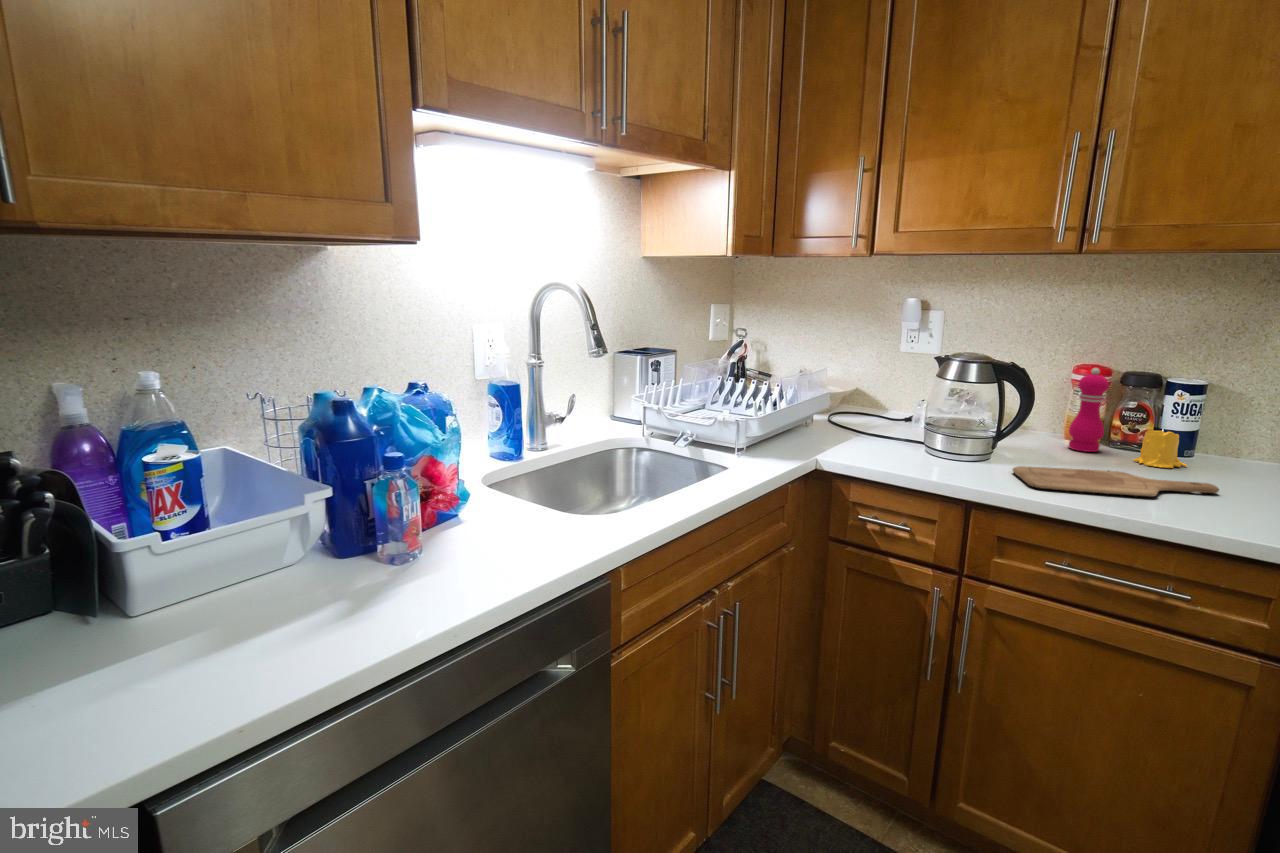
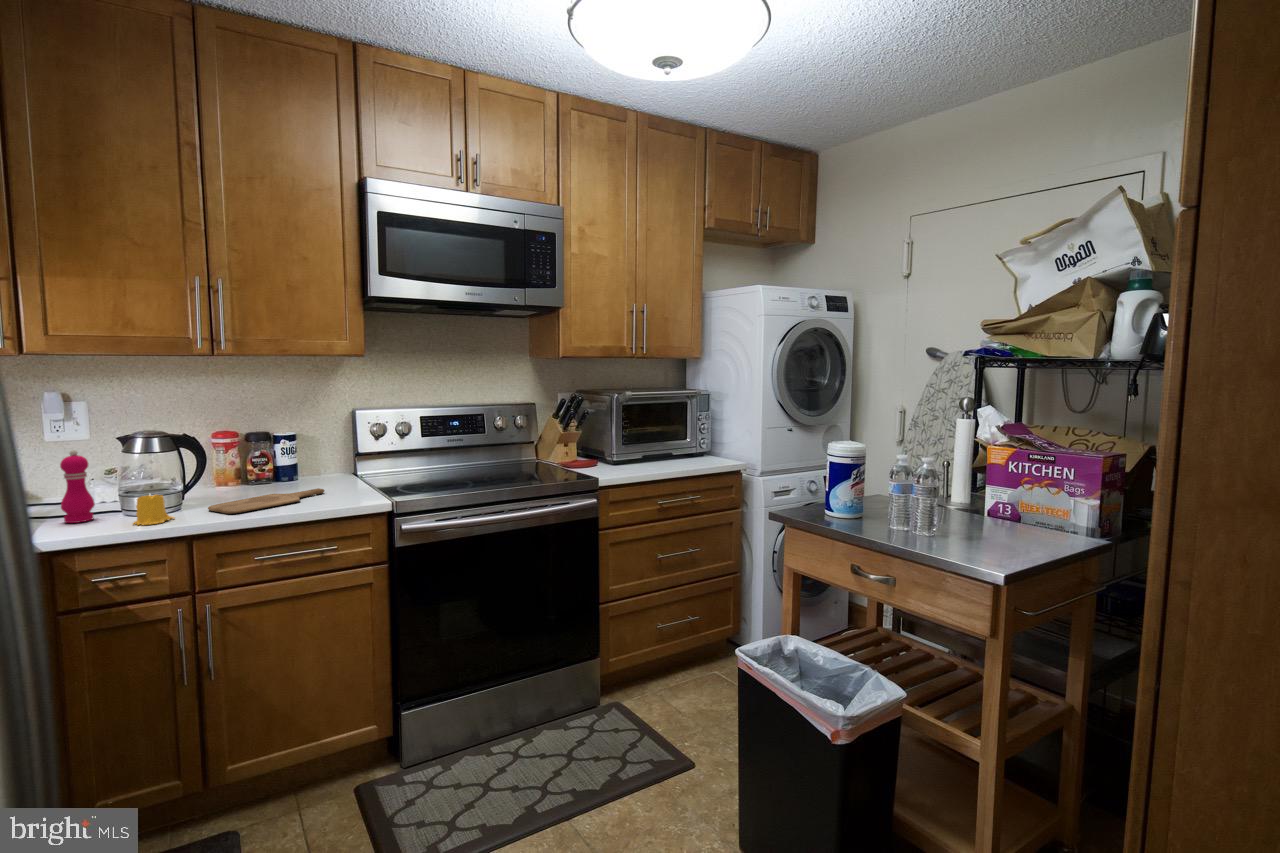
pepper mill: present [1069,368,1109,452] -> present [60,450,95,523]
candle: present [1133,429,1187,468] -> present [133,495,174,525]

